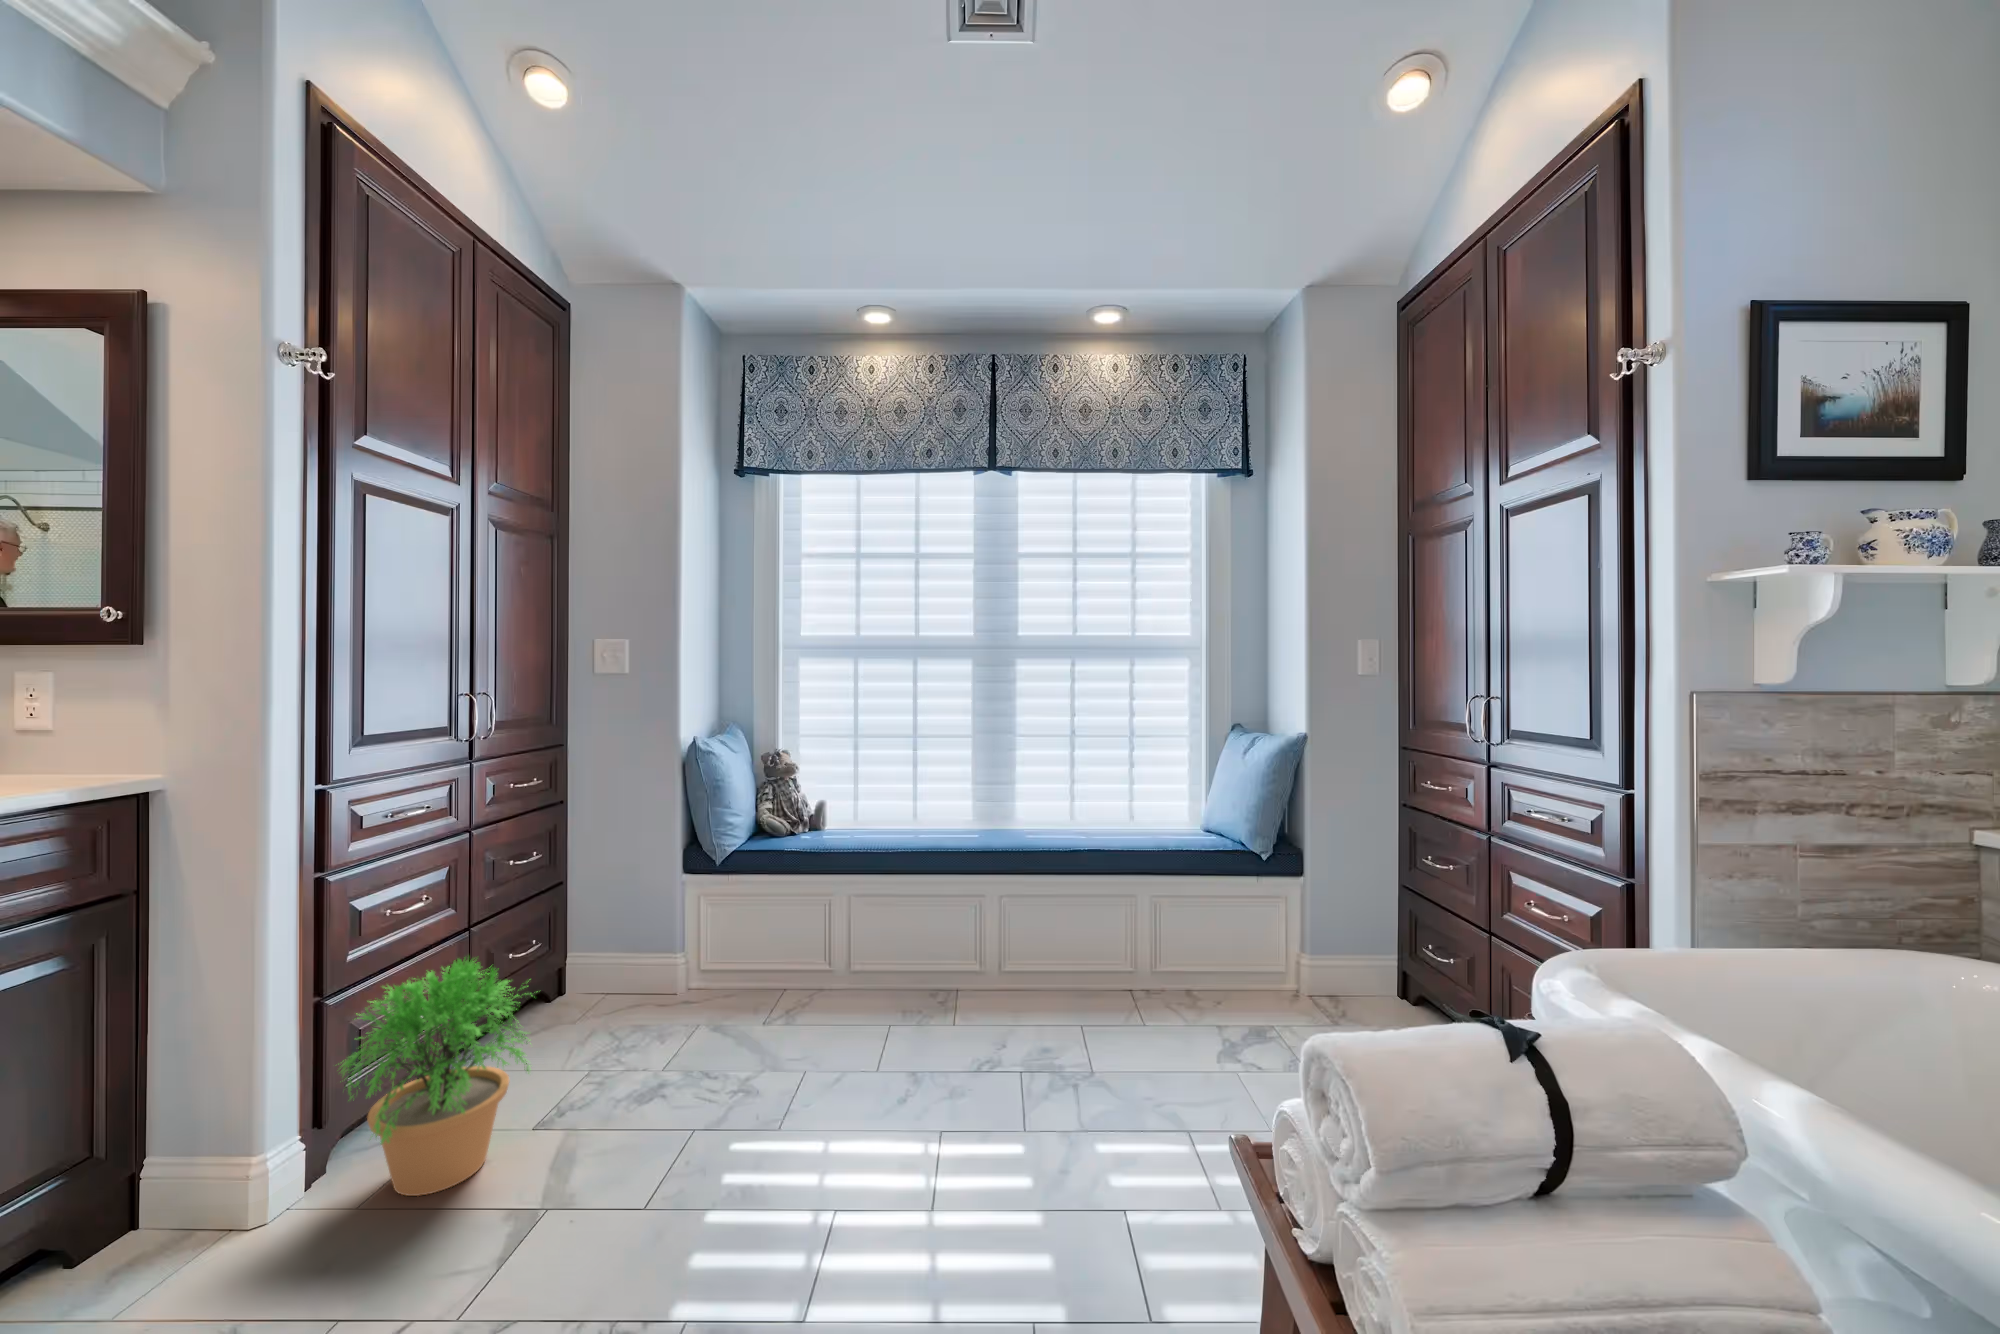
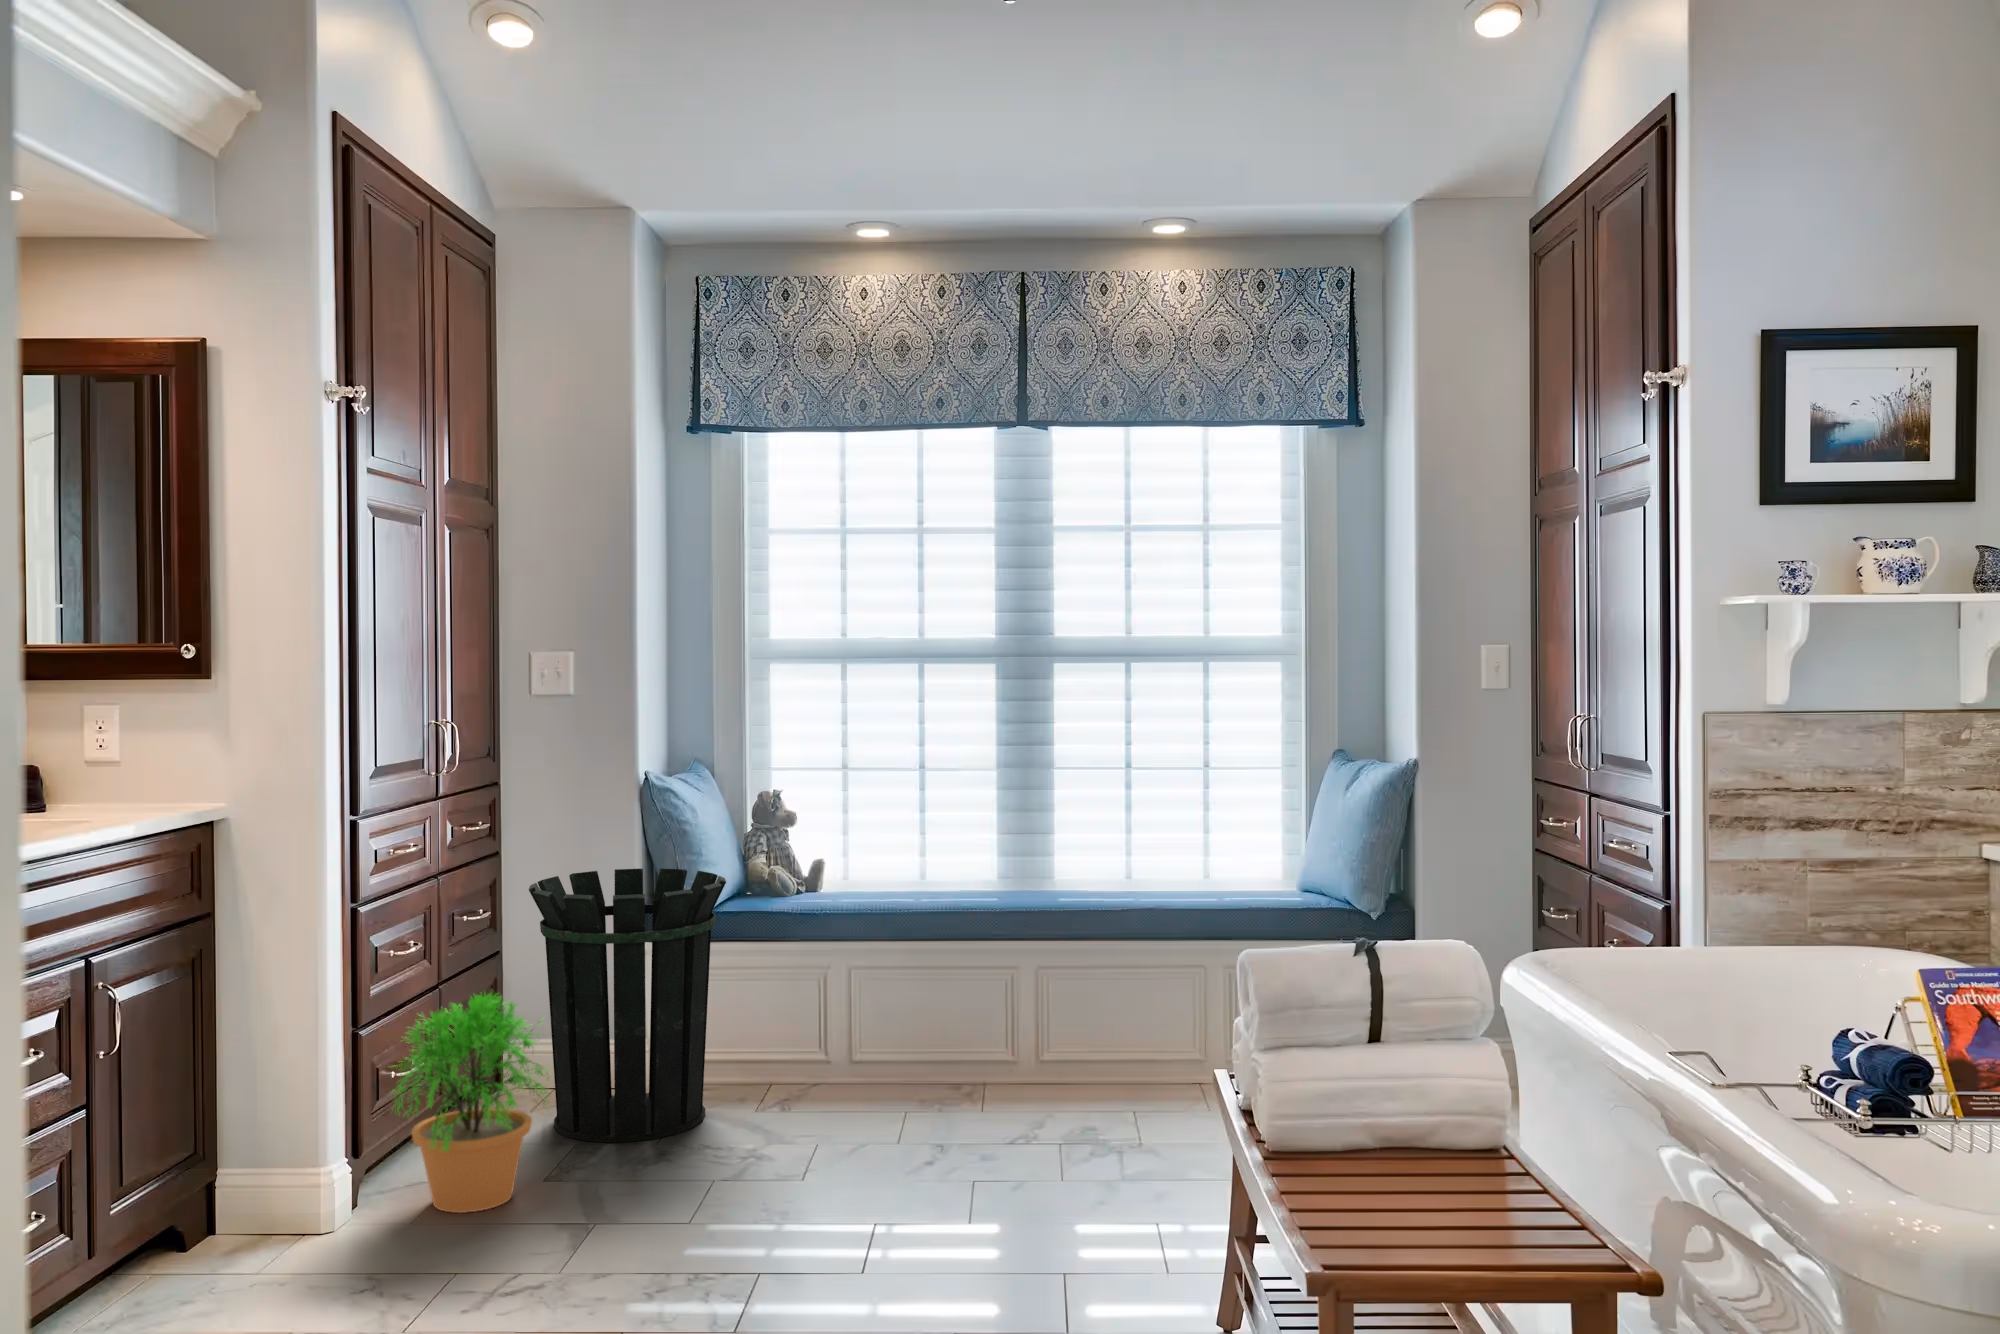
waste bin: none [557,819,740,1074] -> present [529,868,726,1143]

